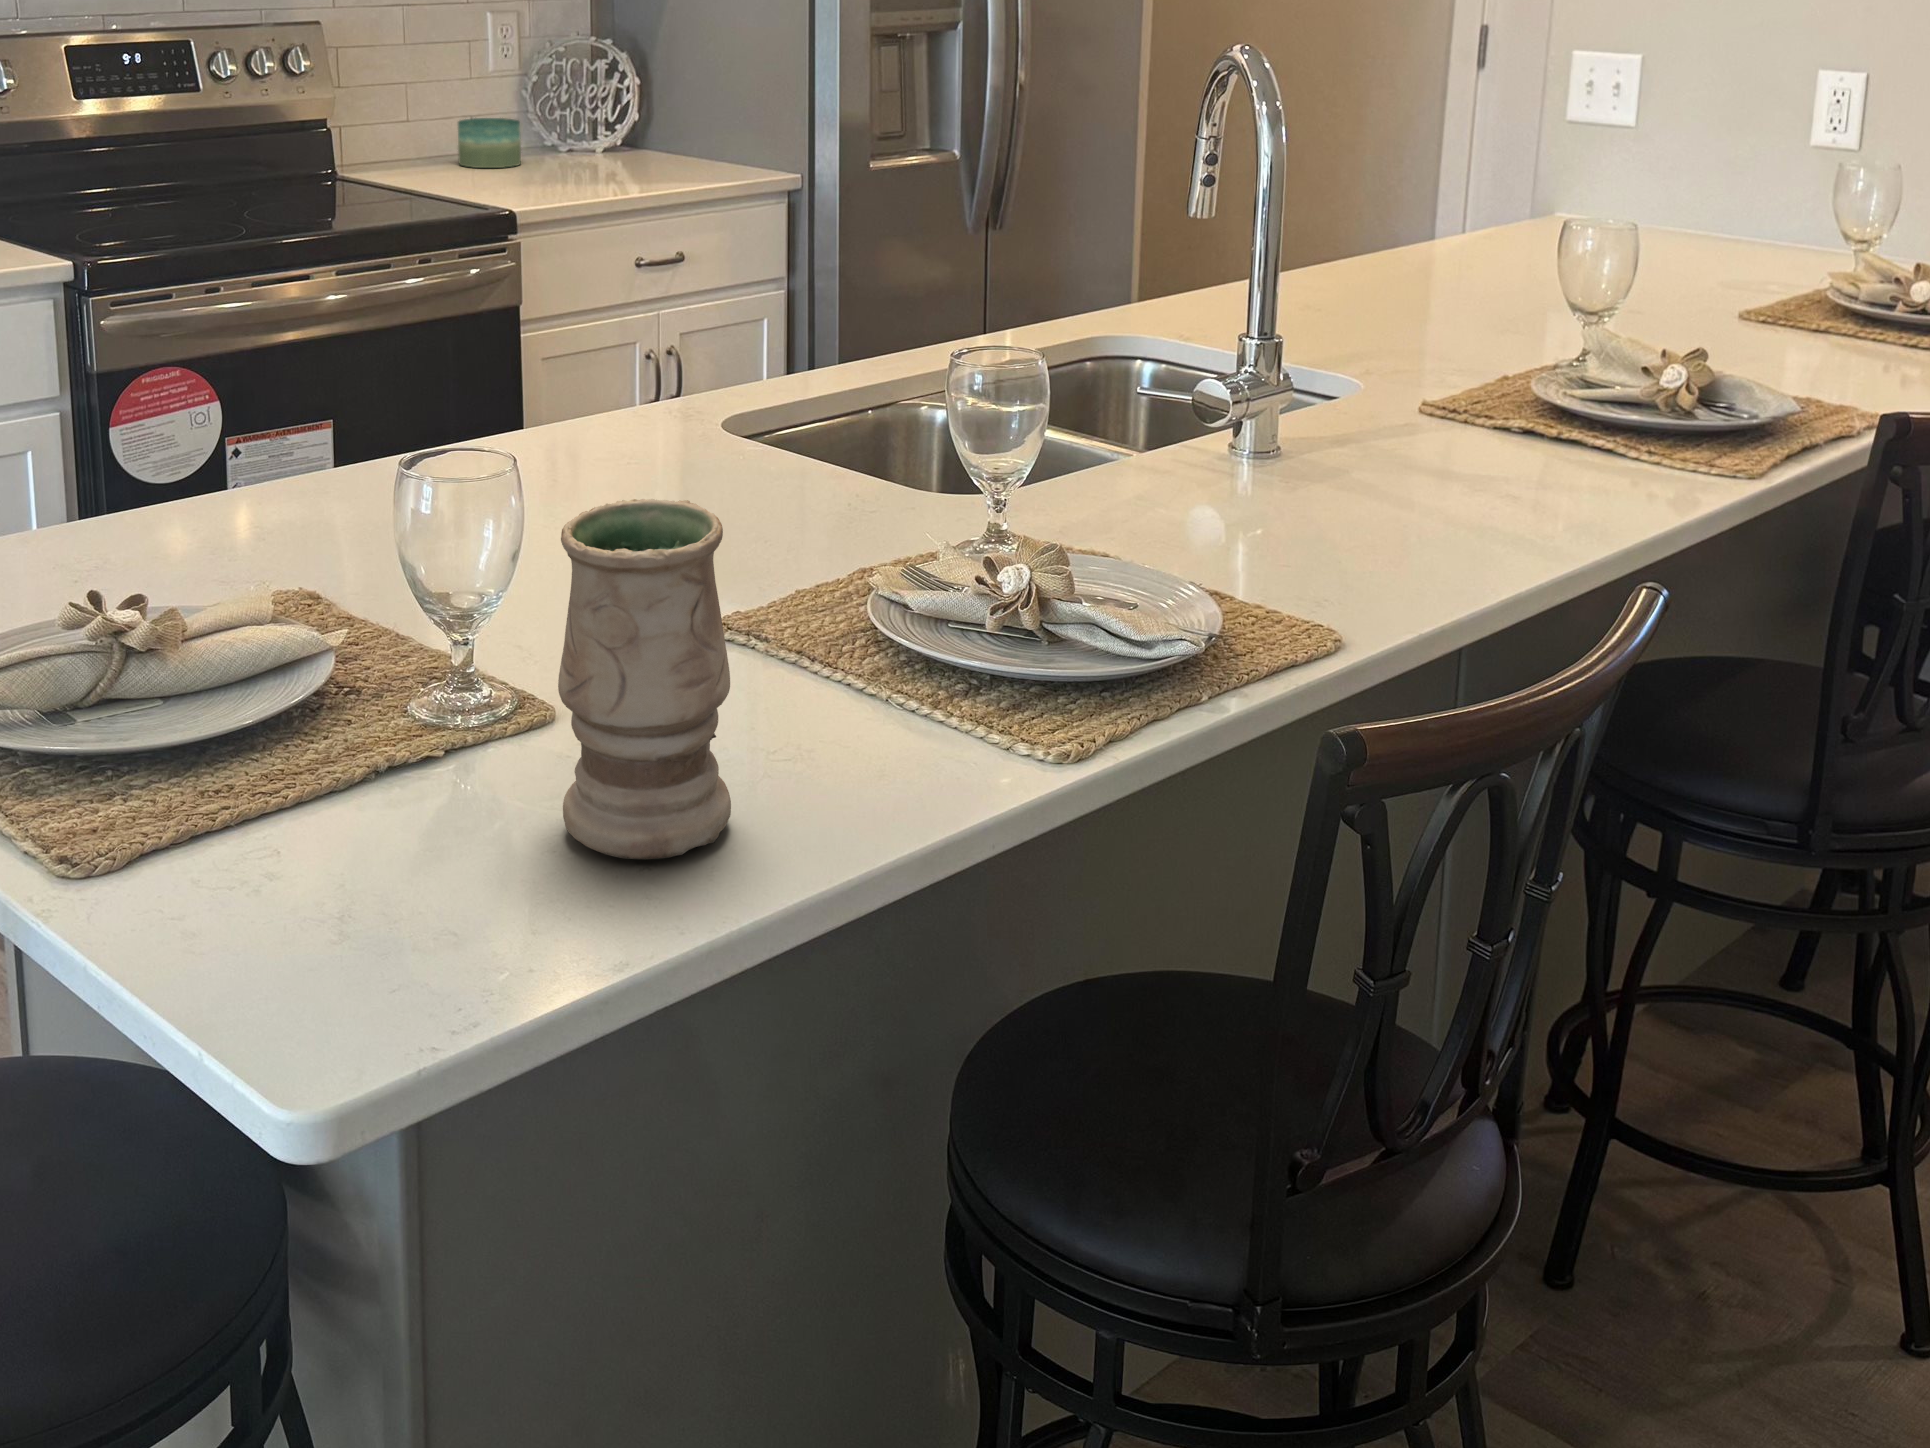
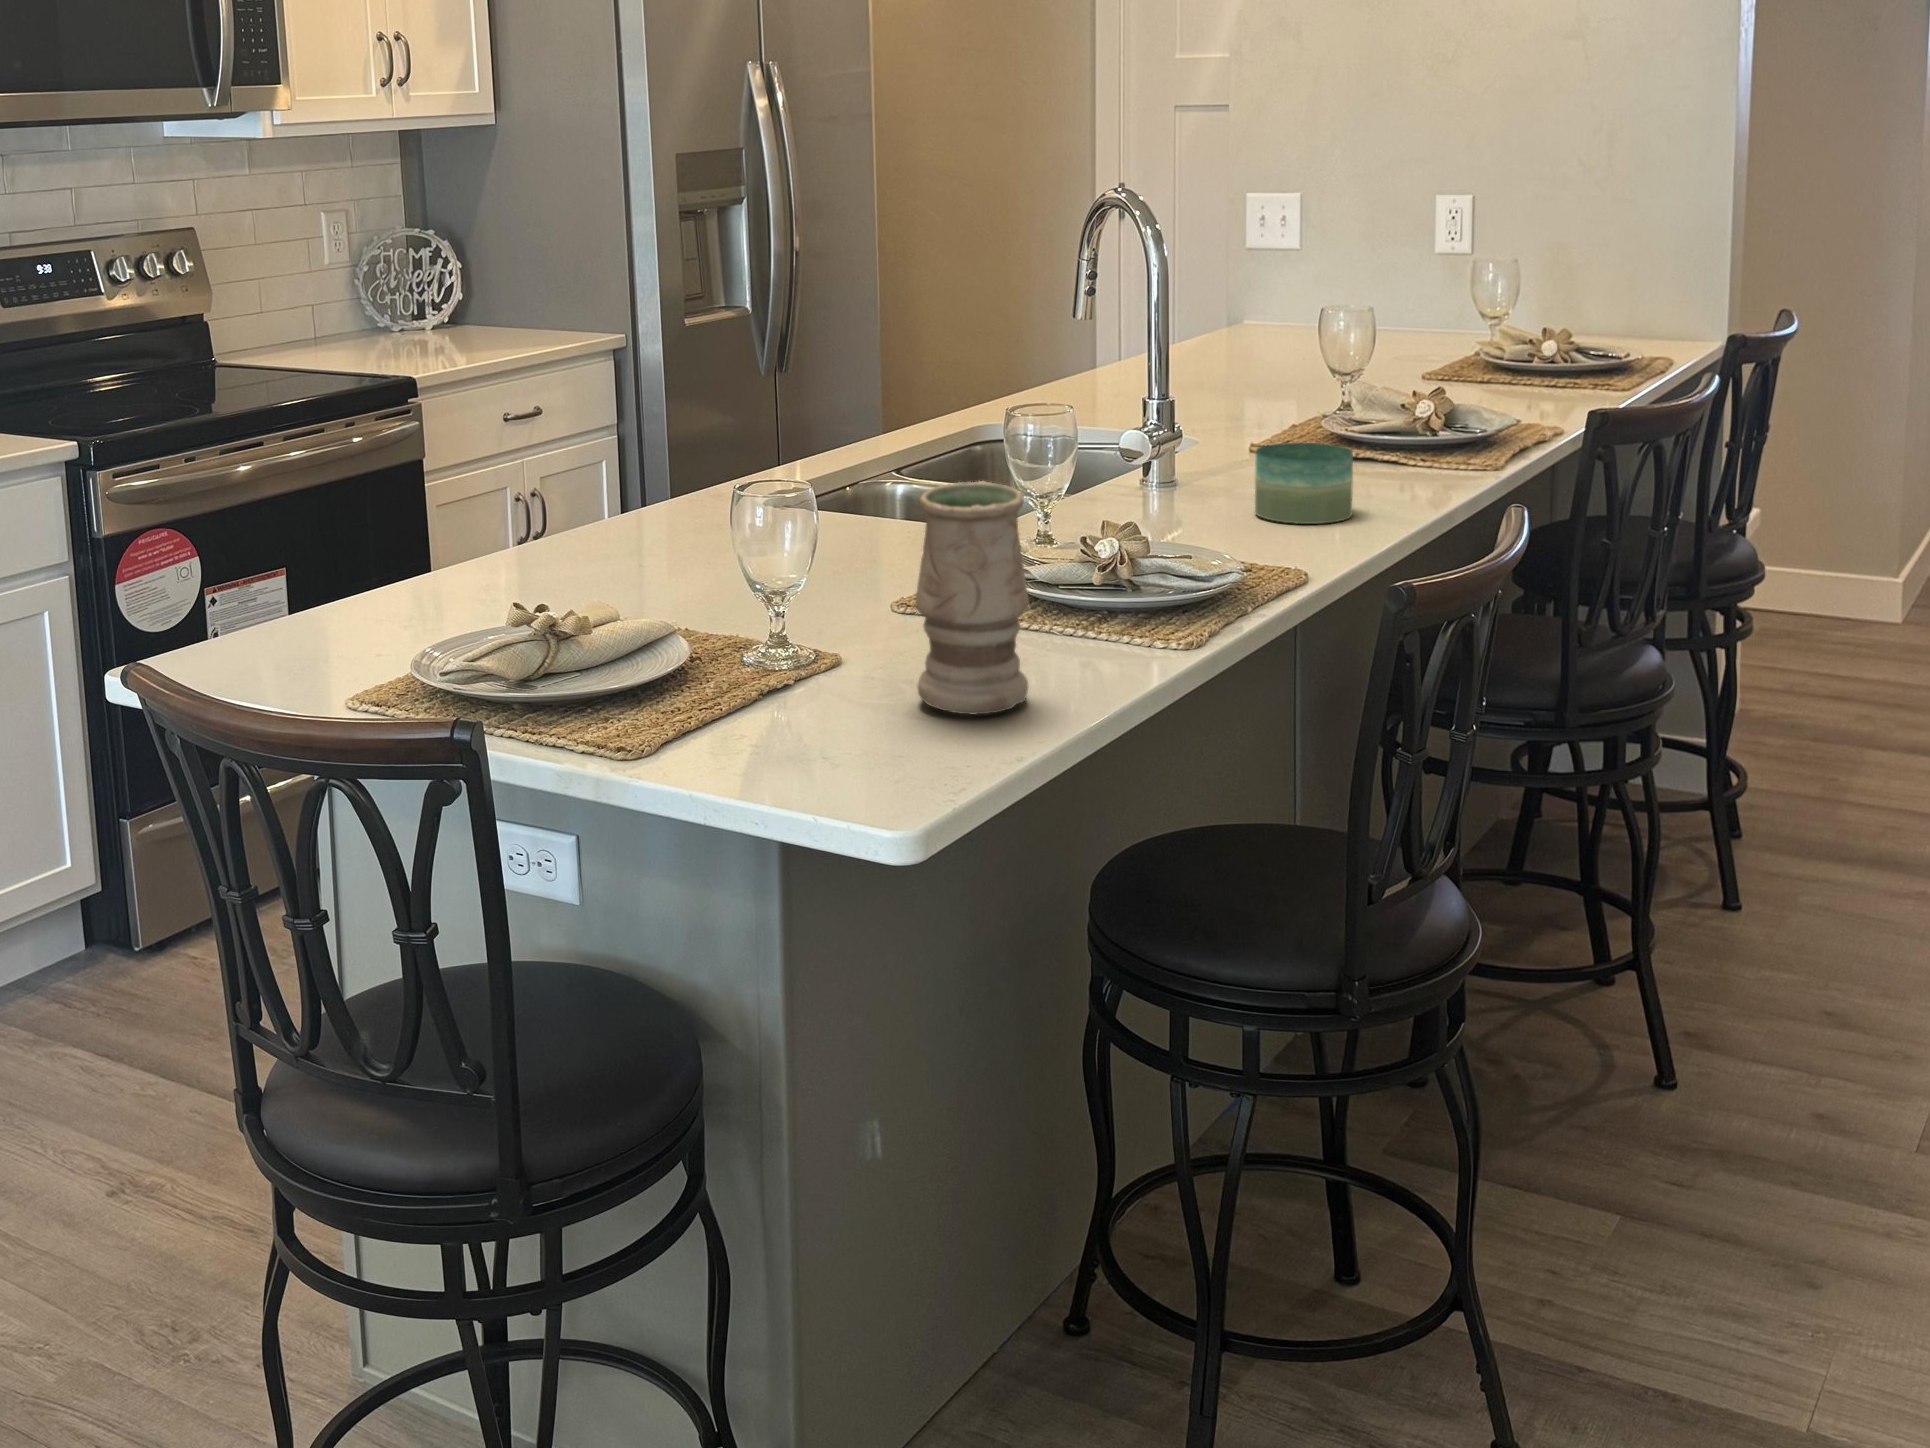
candle: present [458,118,521,168] -> present [1255,443,1353,524]

